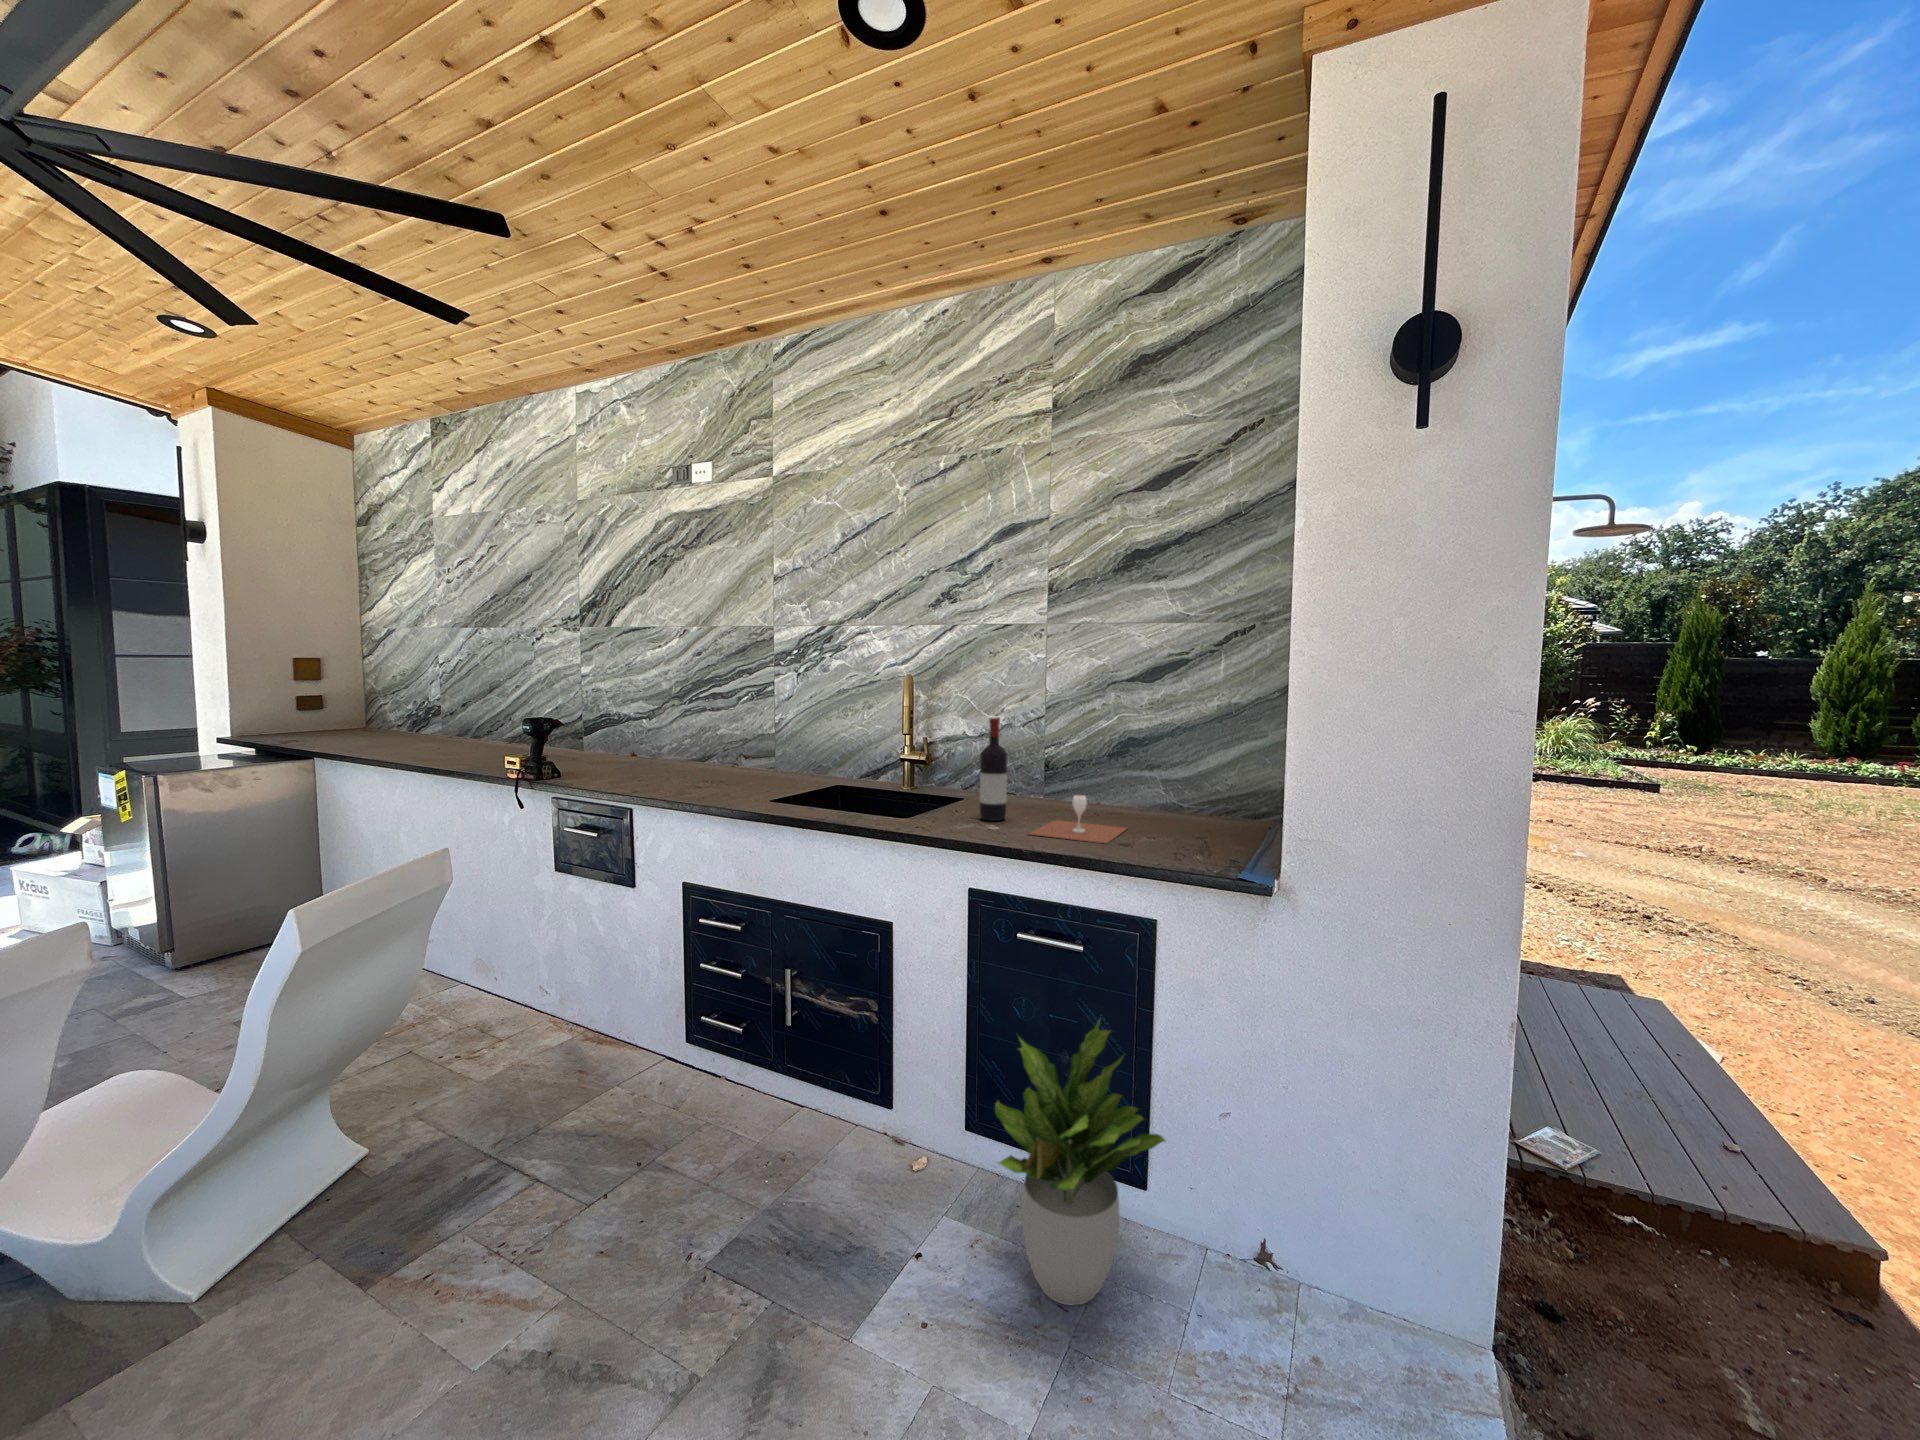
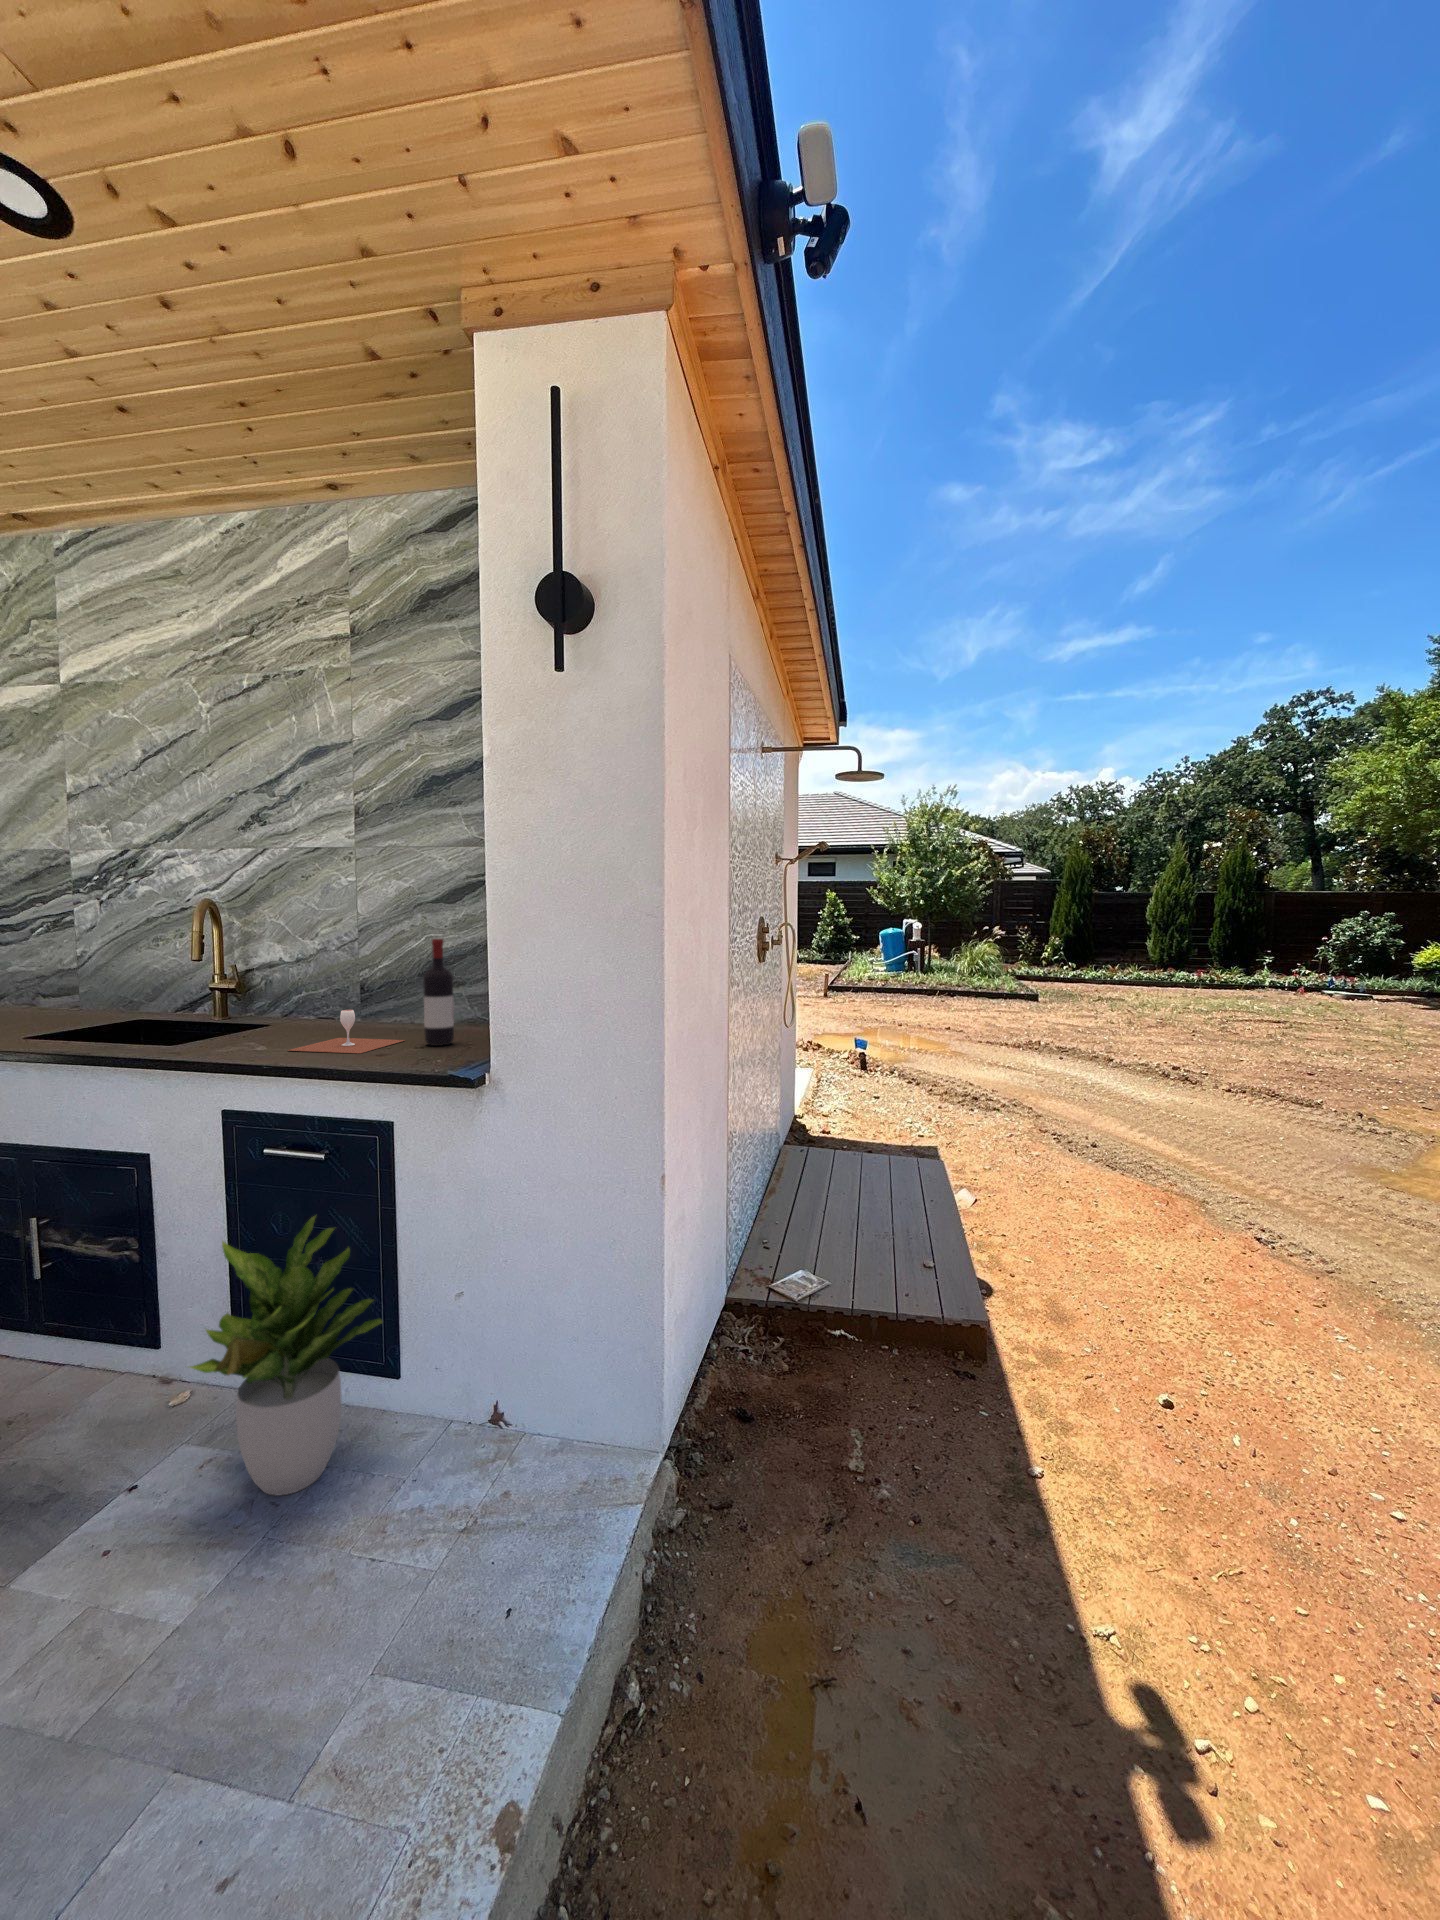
wine bottle: present [980,718,1007,821] -> present [423,939,454,1046]

